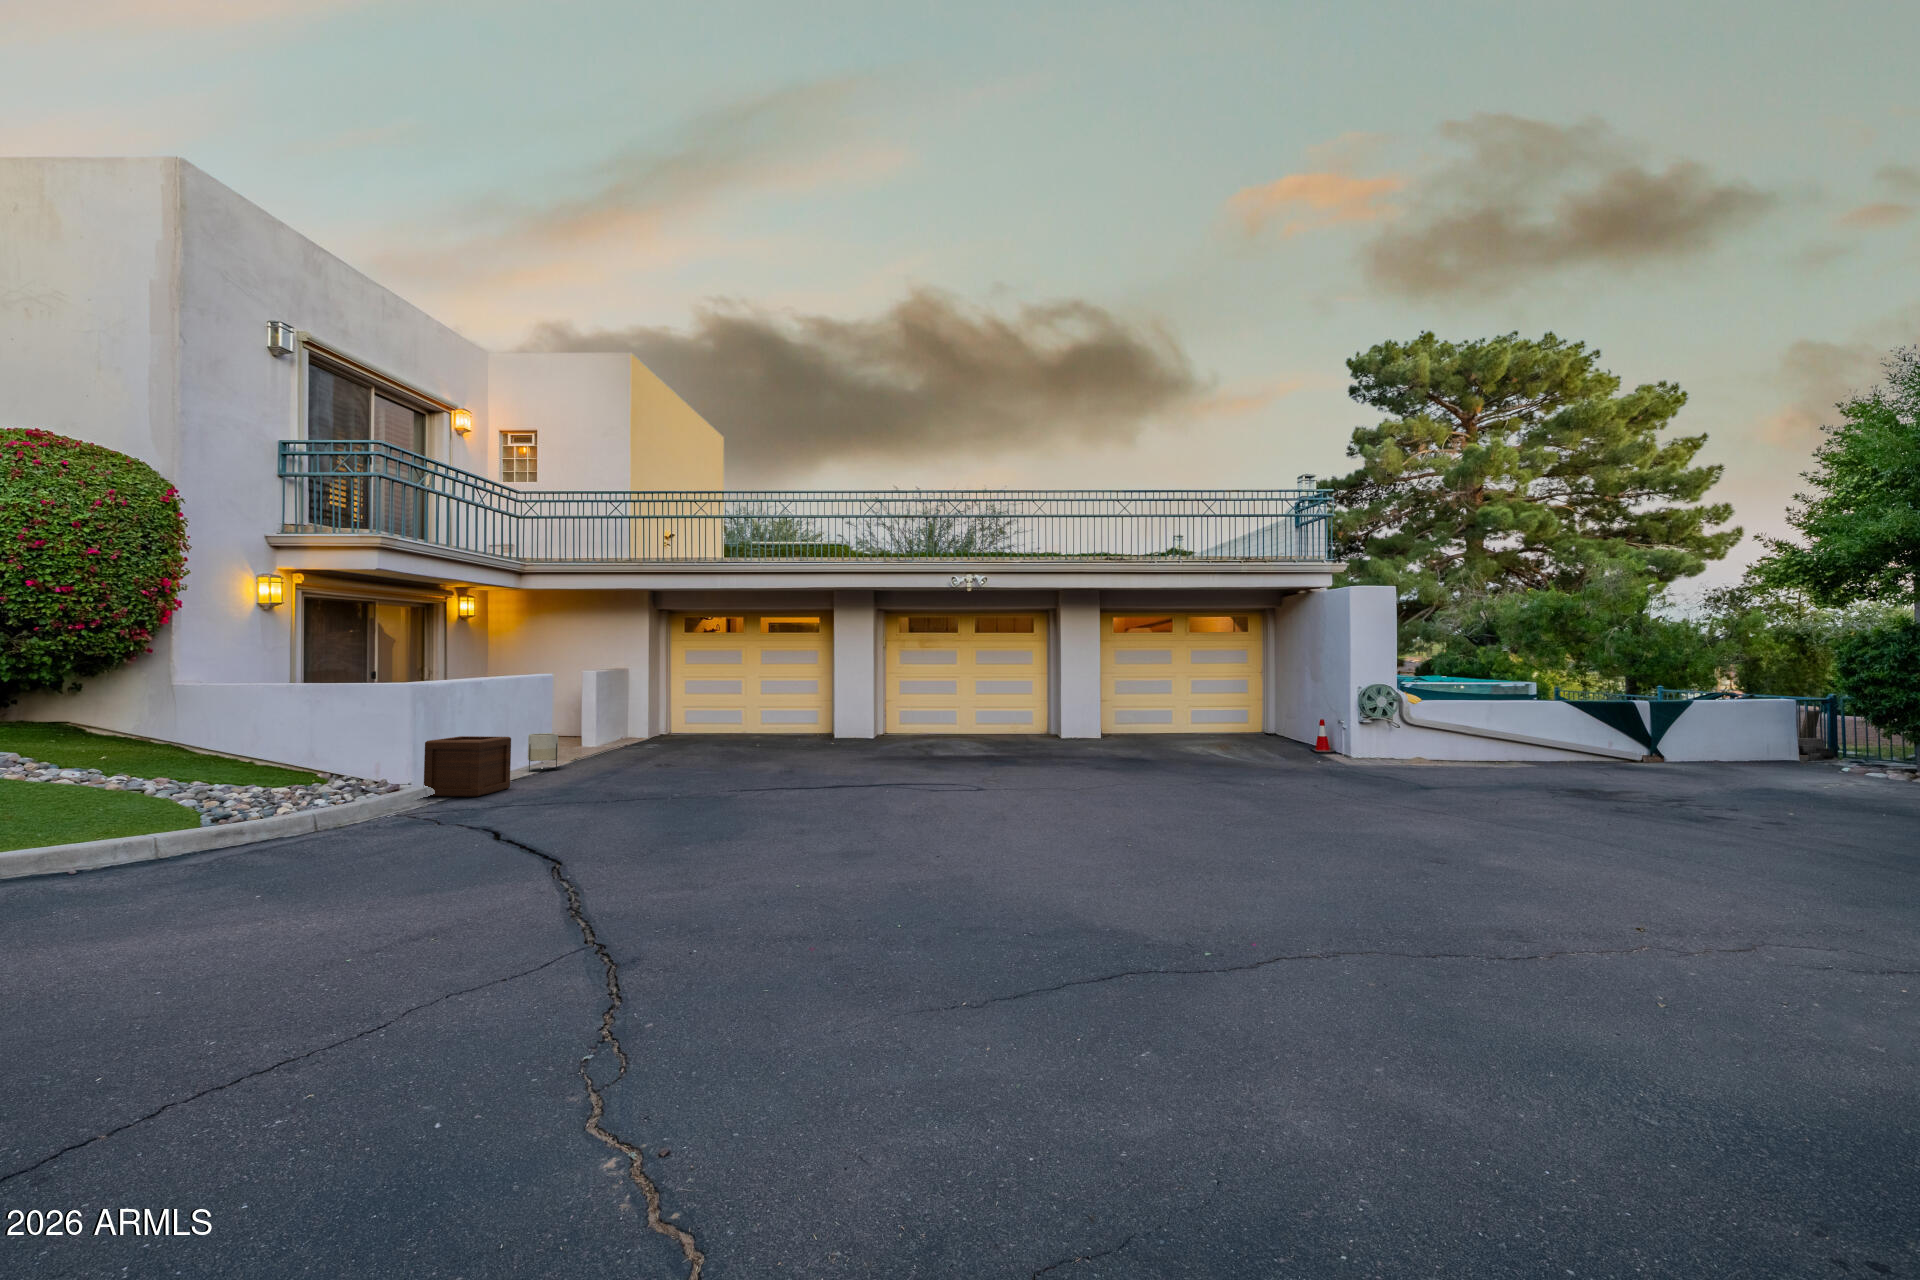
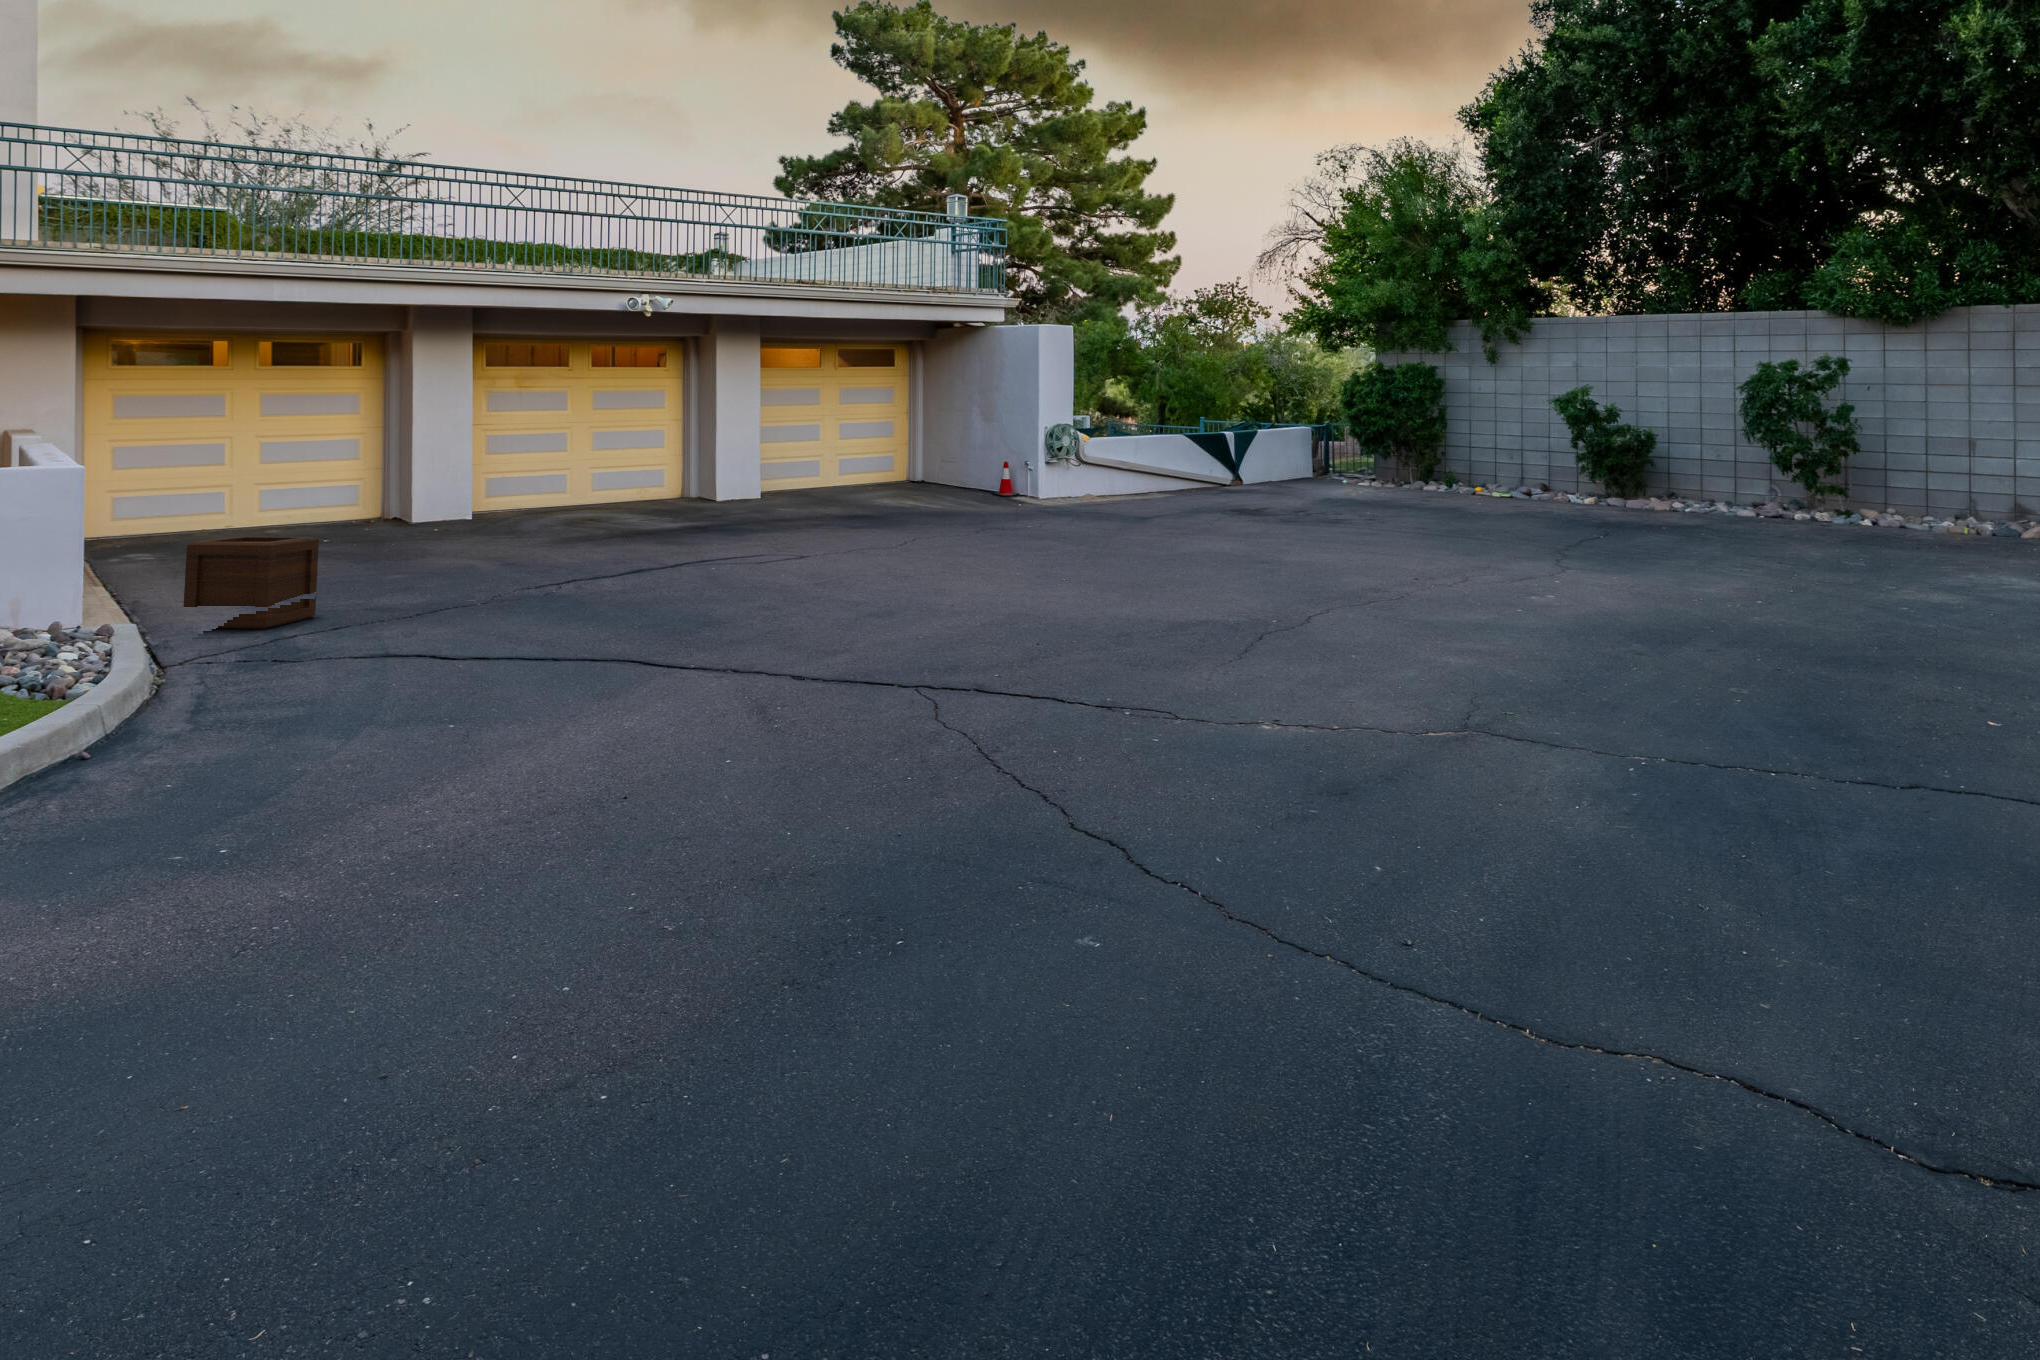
planter: present [528,733,558,772] -> none [343,534,390,594]

